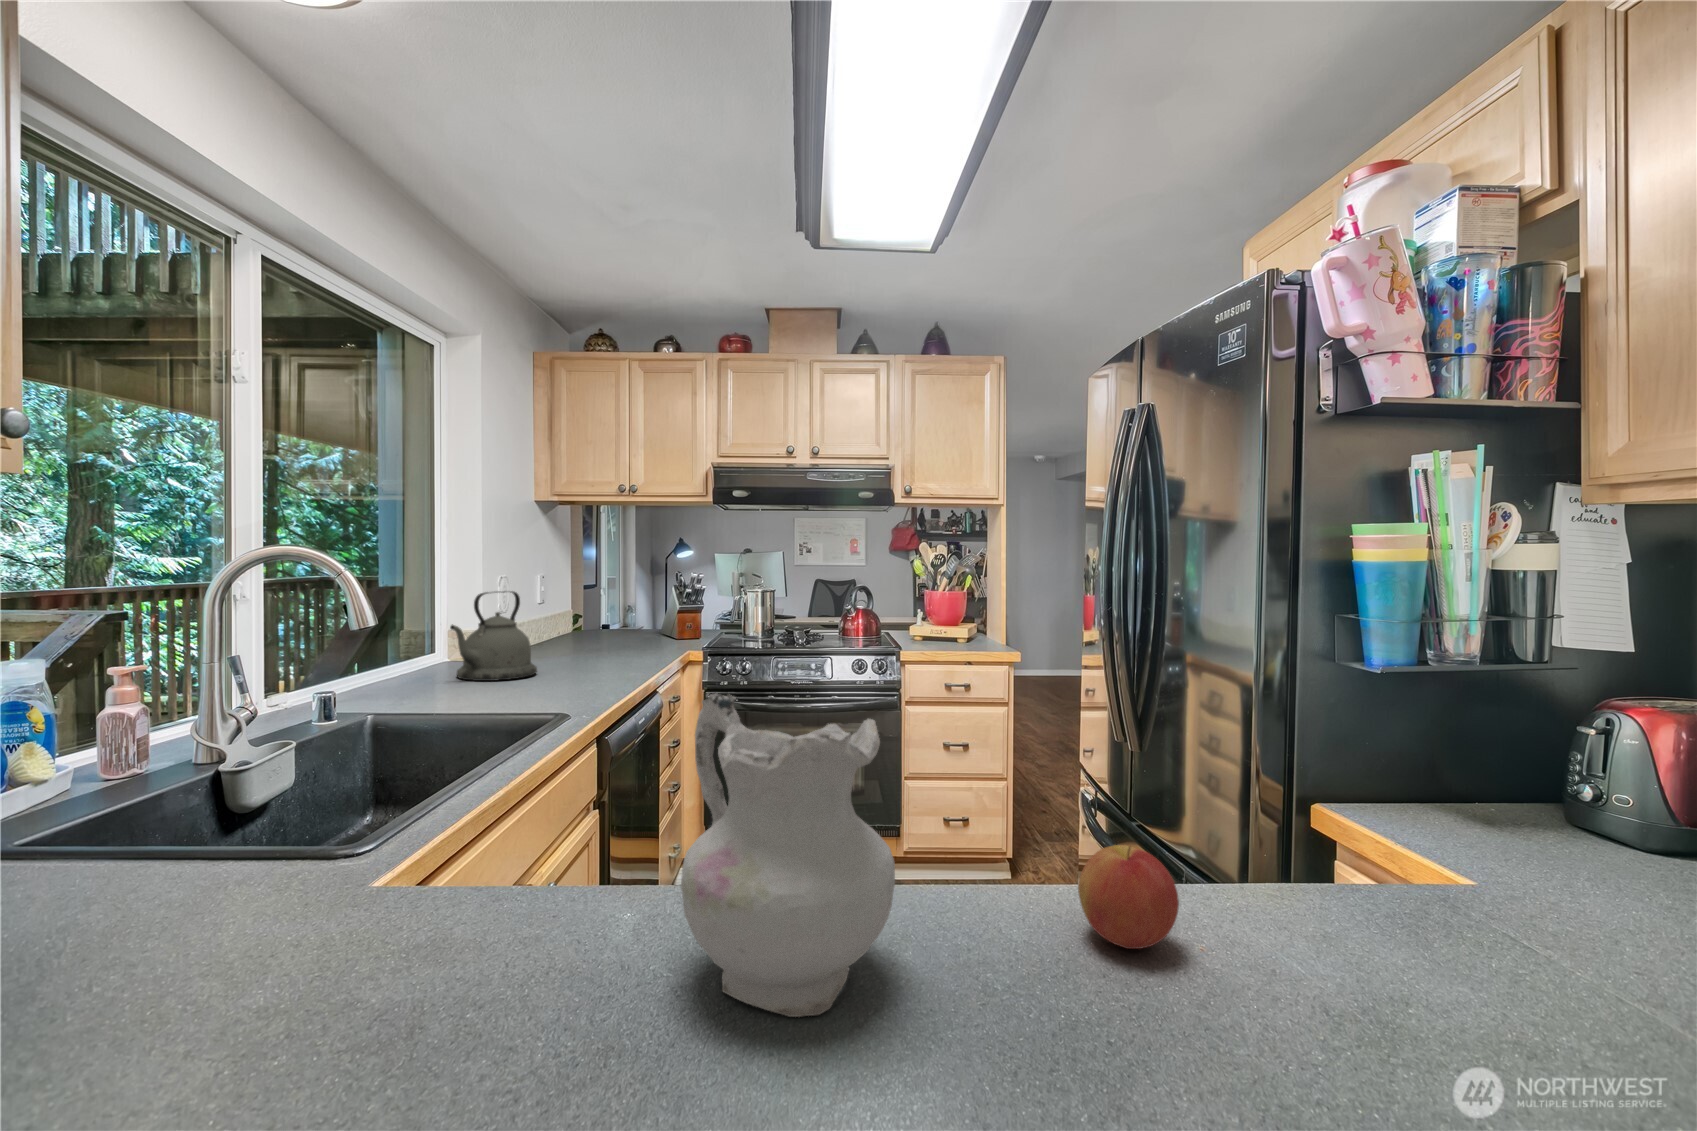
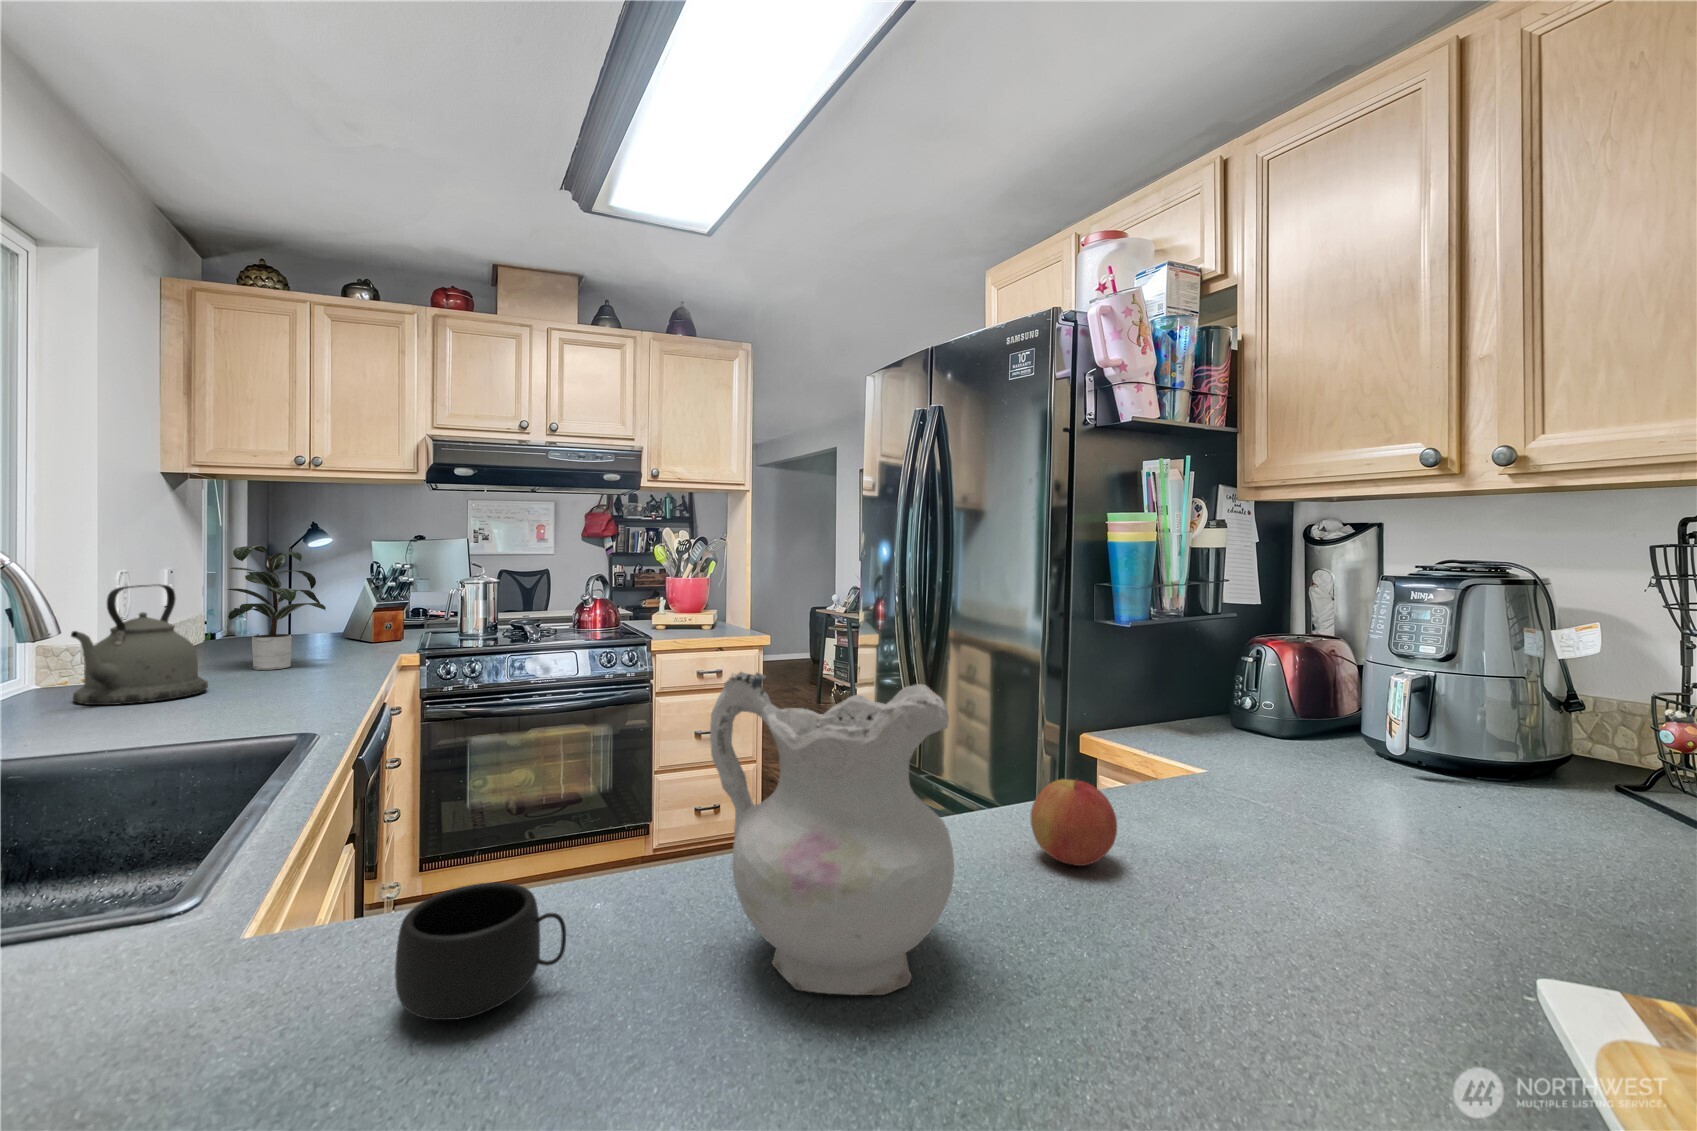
potted plant: none [550,559,644,661] -> present [228,545,326,670]
mug: none [443,846,563,947] -> present [395,882,566,1020]

